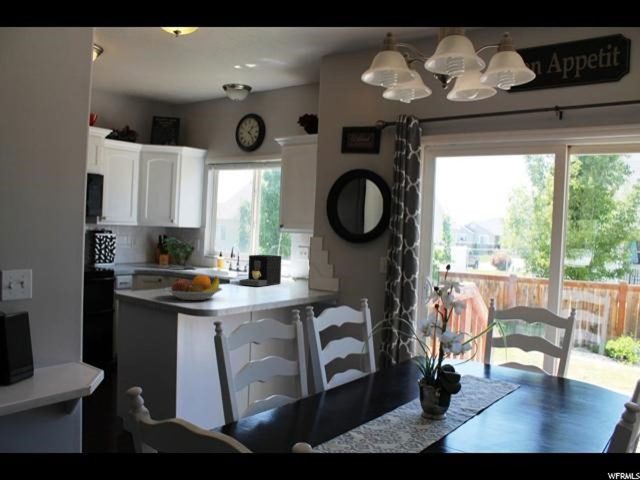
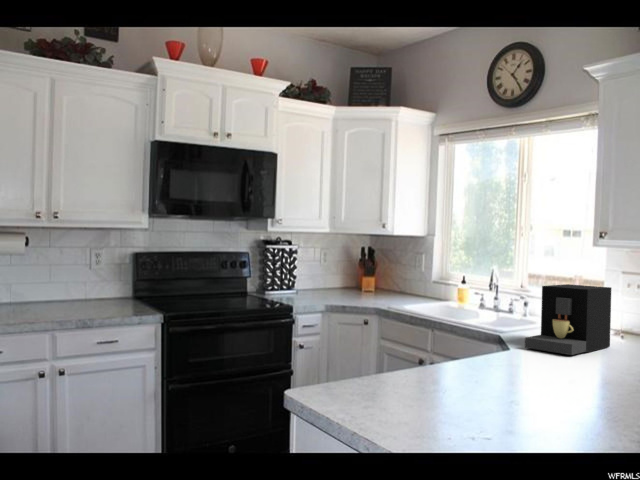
potted plant: present [164,237,194,270] -> none [368,247,423,305]
fruit bowl: present [165,275,222,300] -> none [379,340,523,408]

